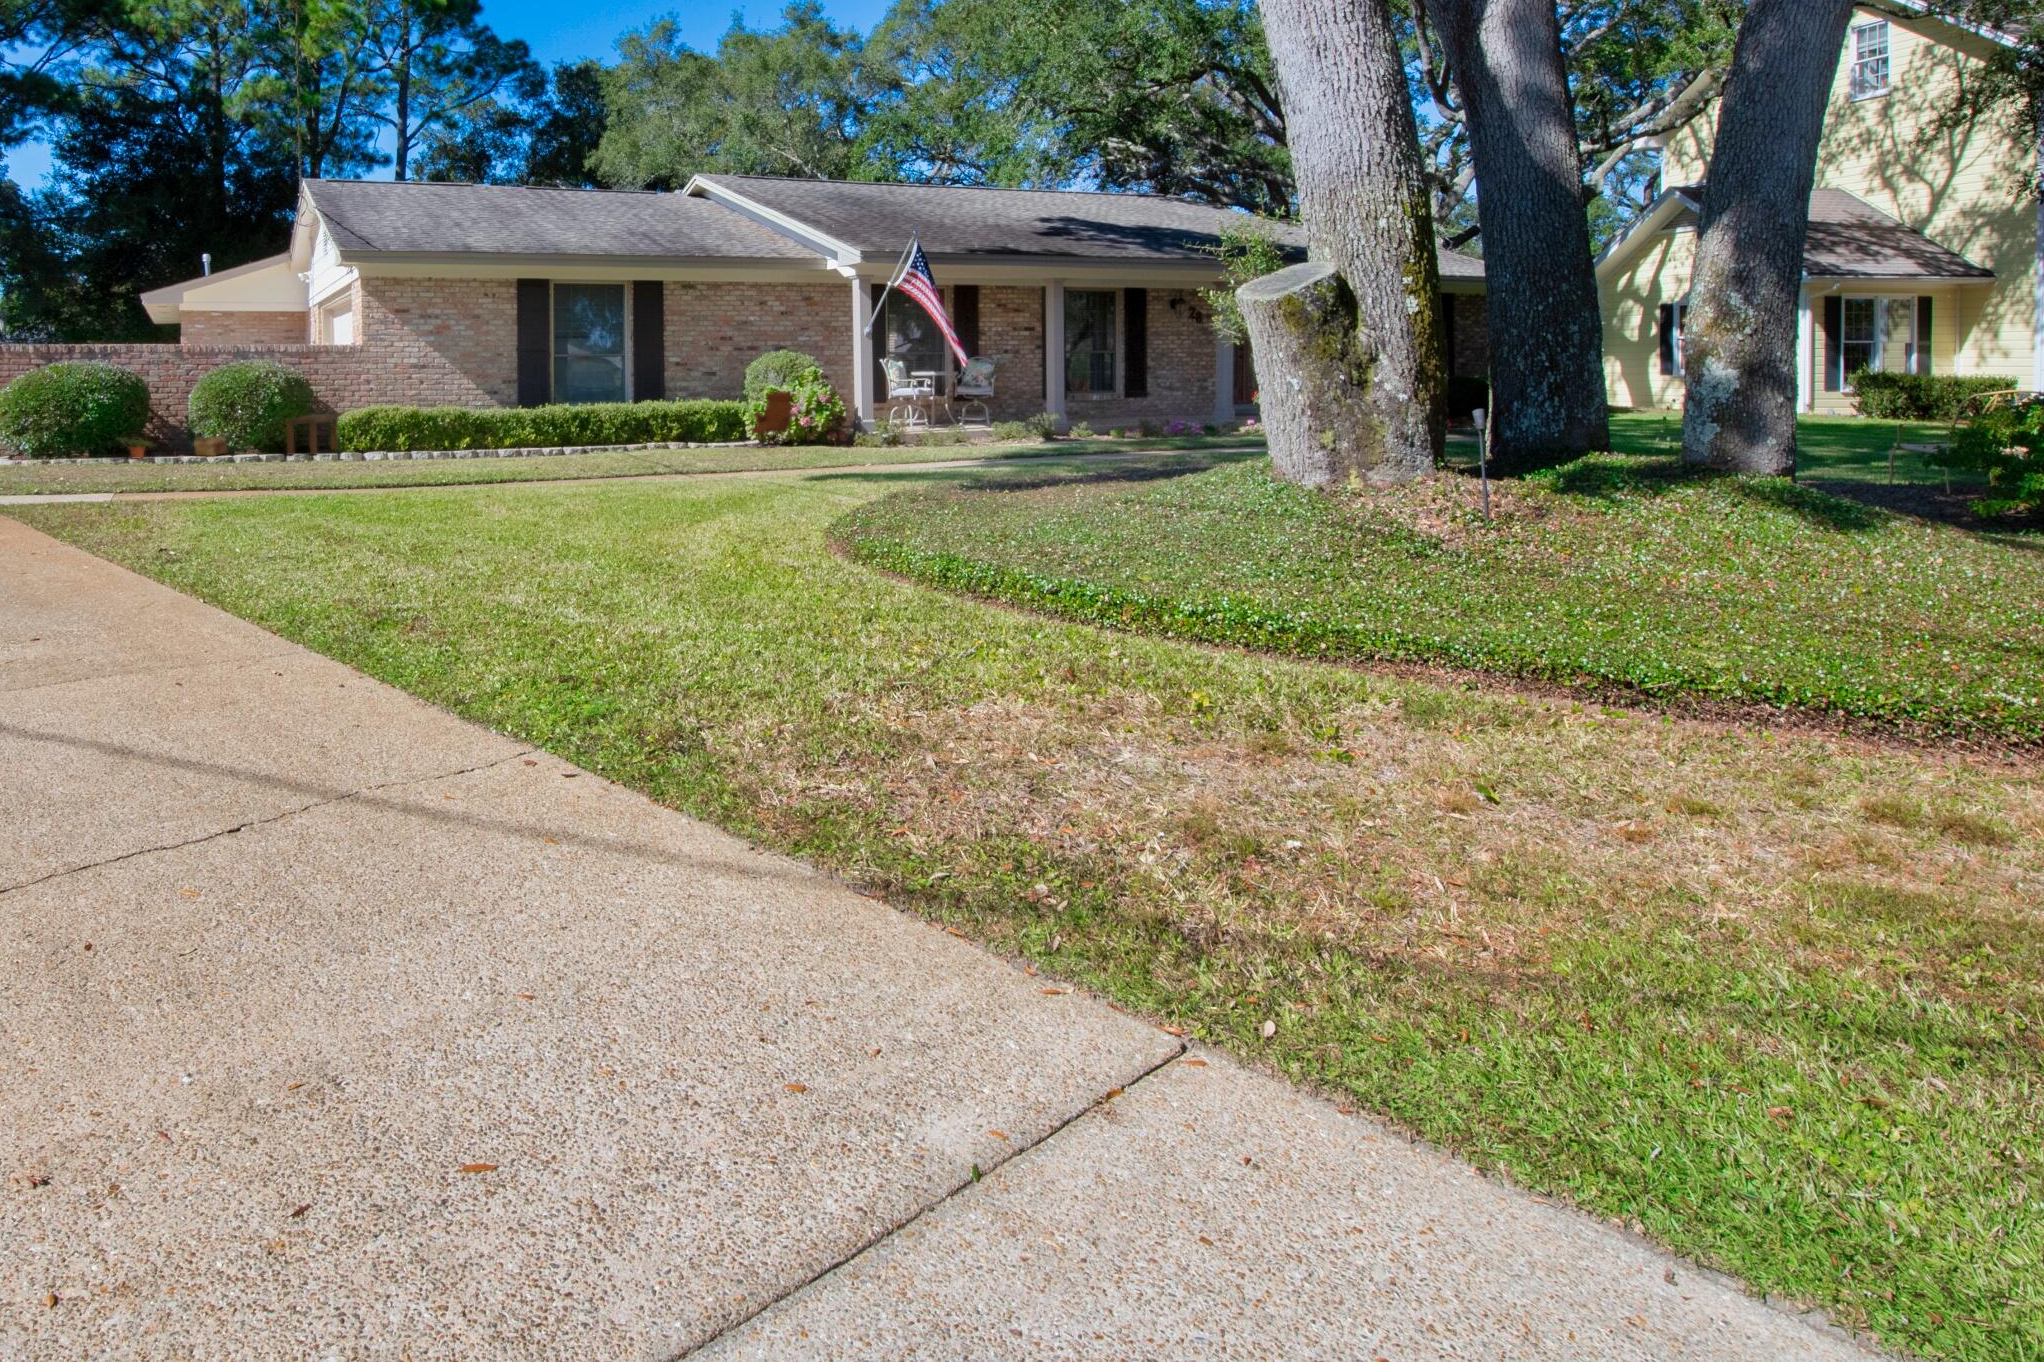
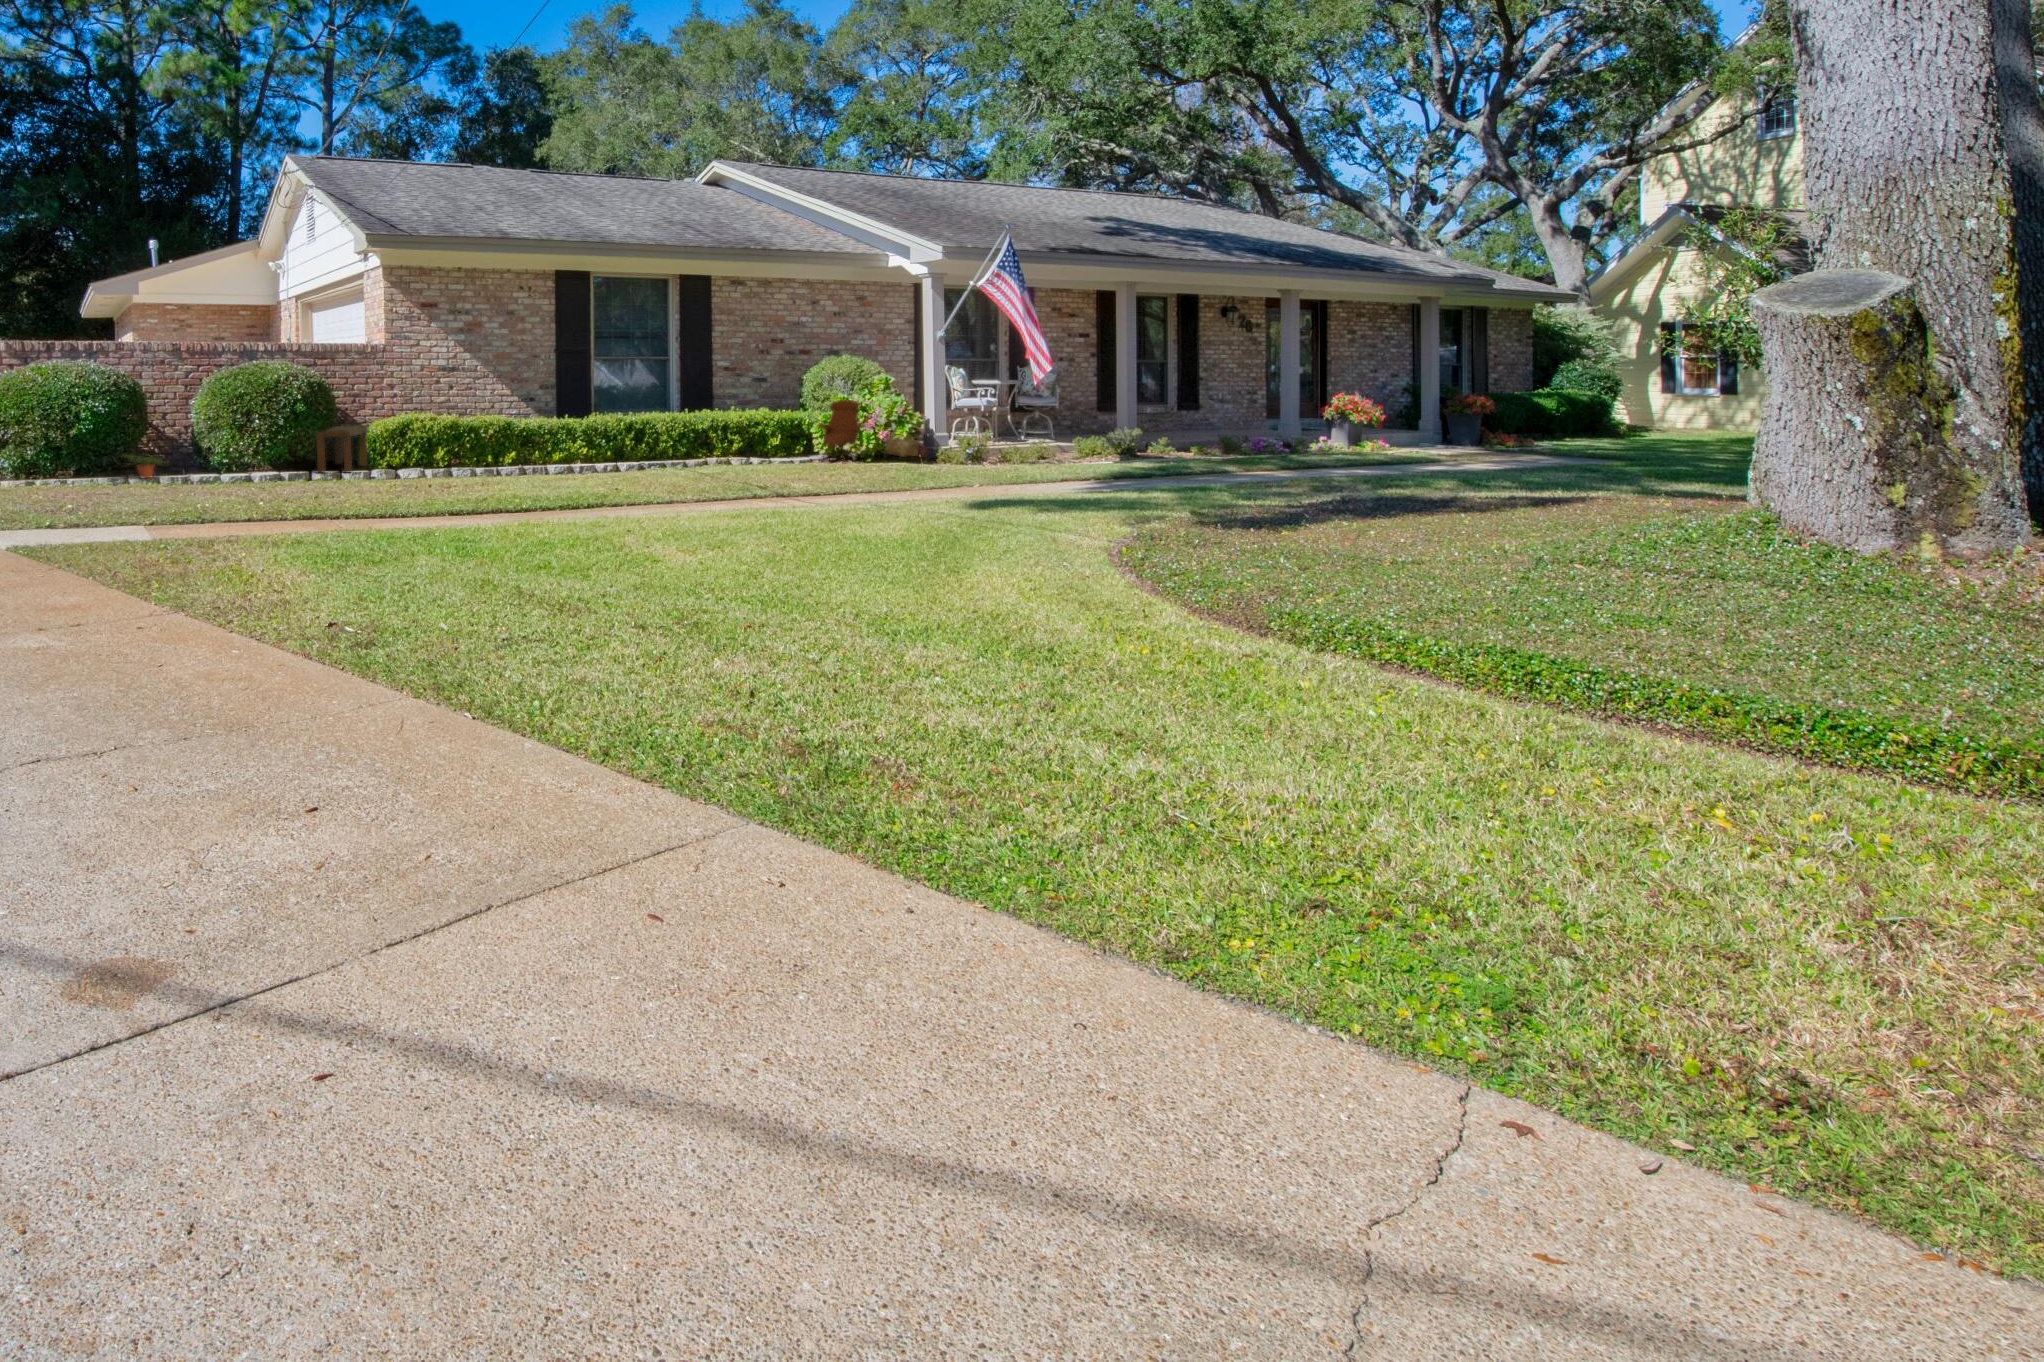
woven basket: present [194,437,227,456] -> present [886,438,919,457]

